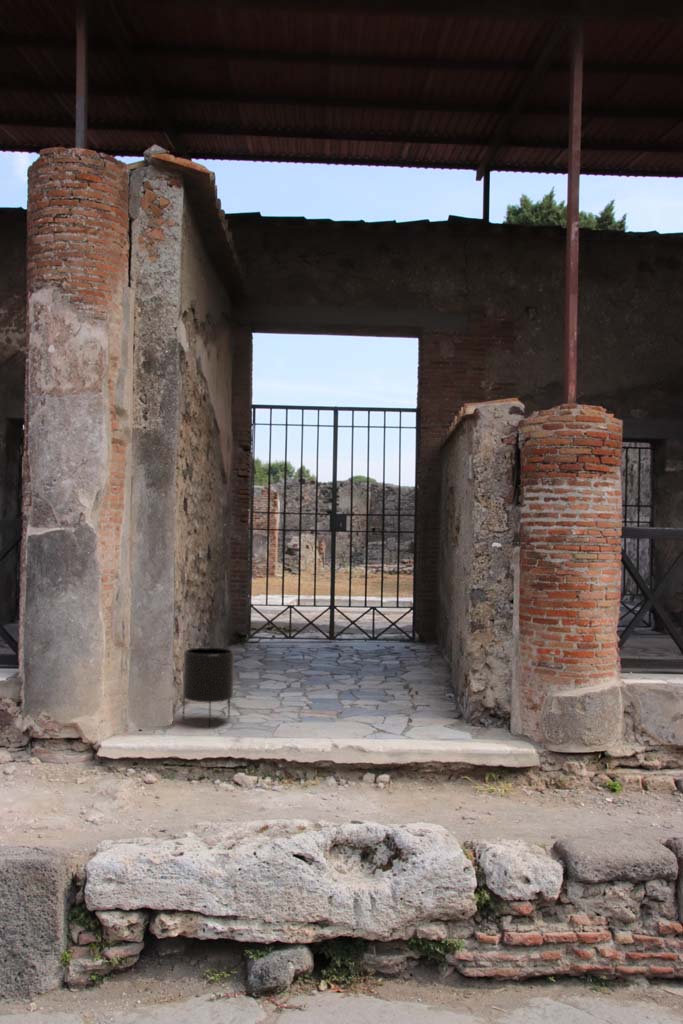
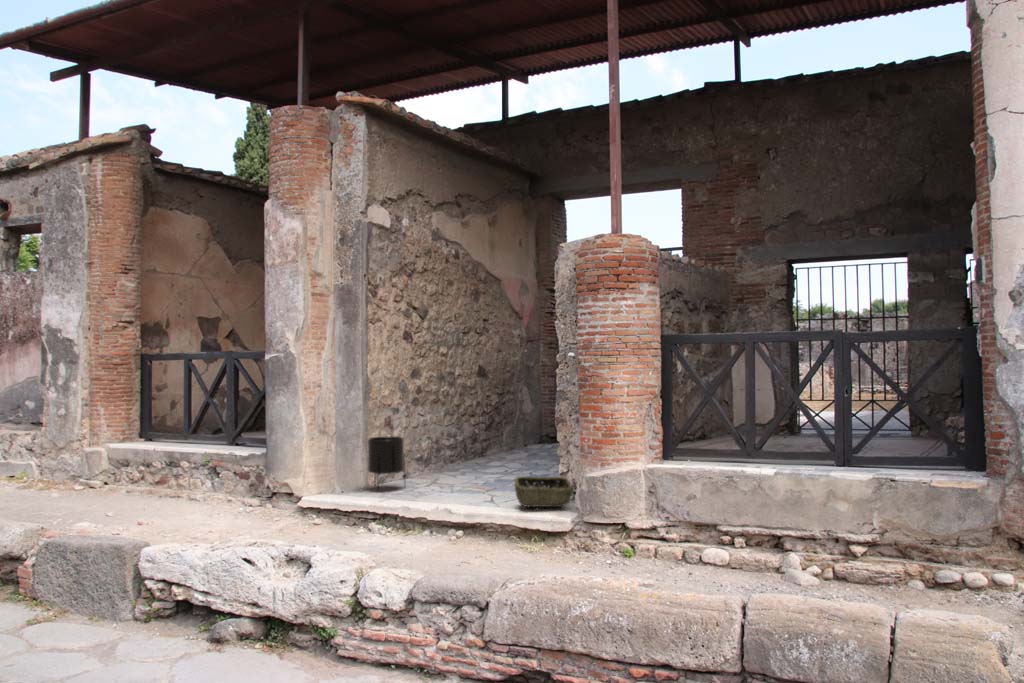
woven basket: none [436,697,514,740] -> present [514,477,573,507]

